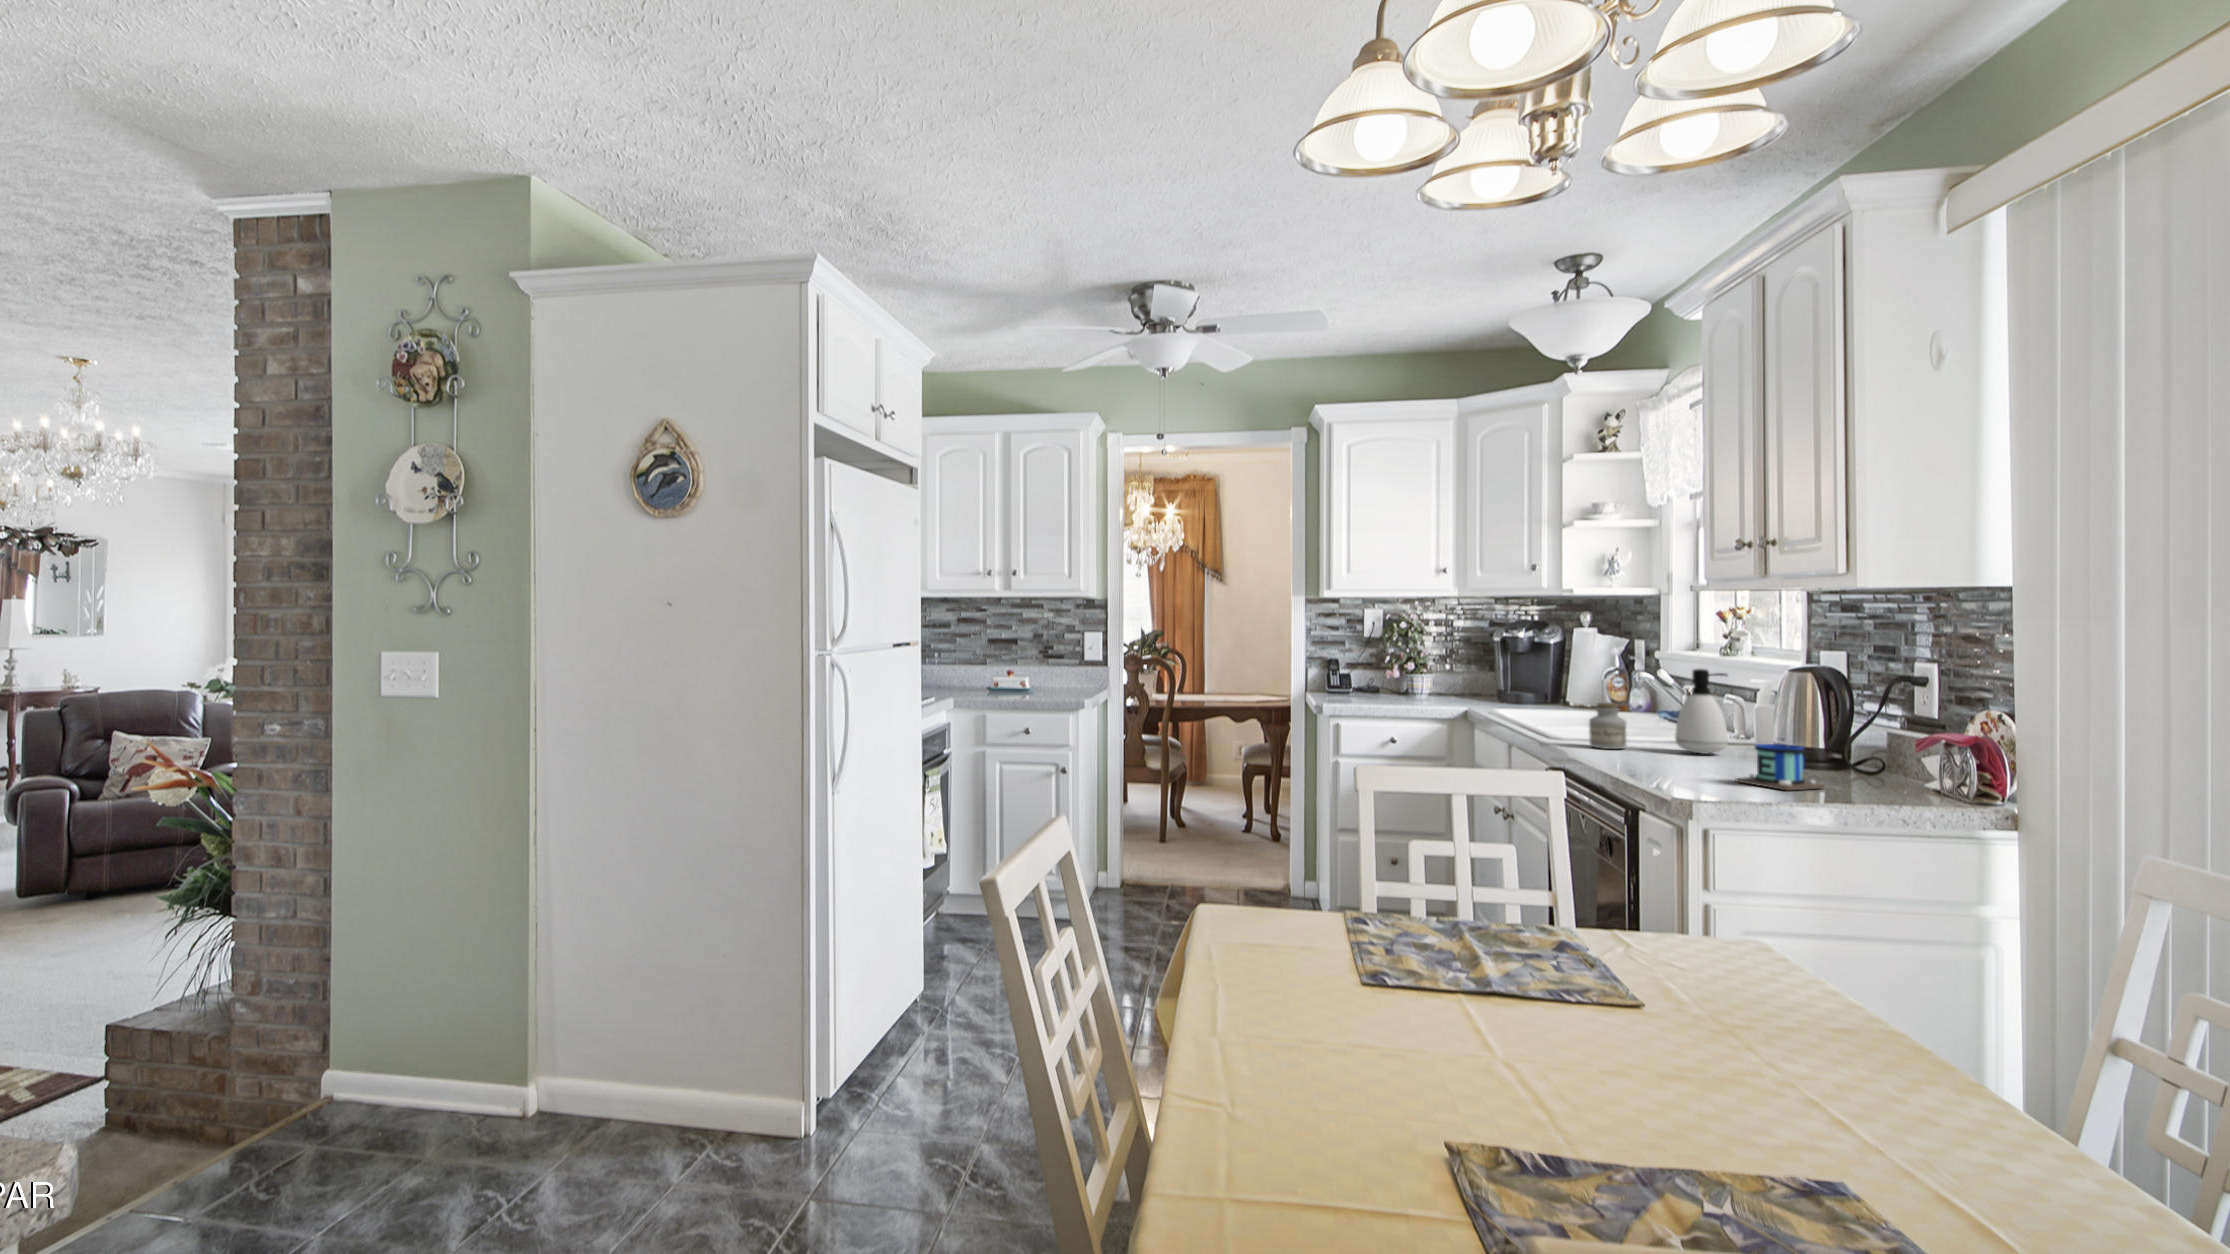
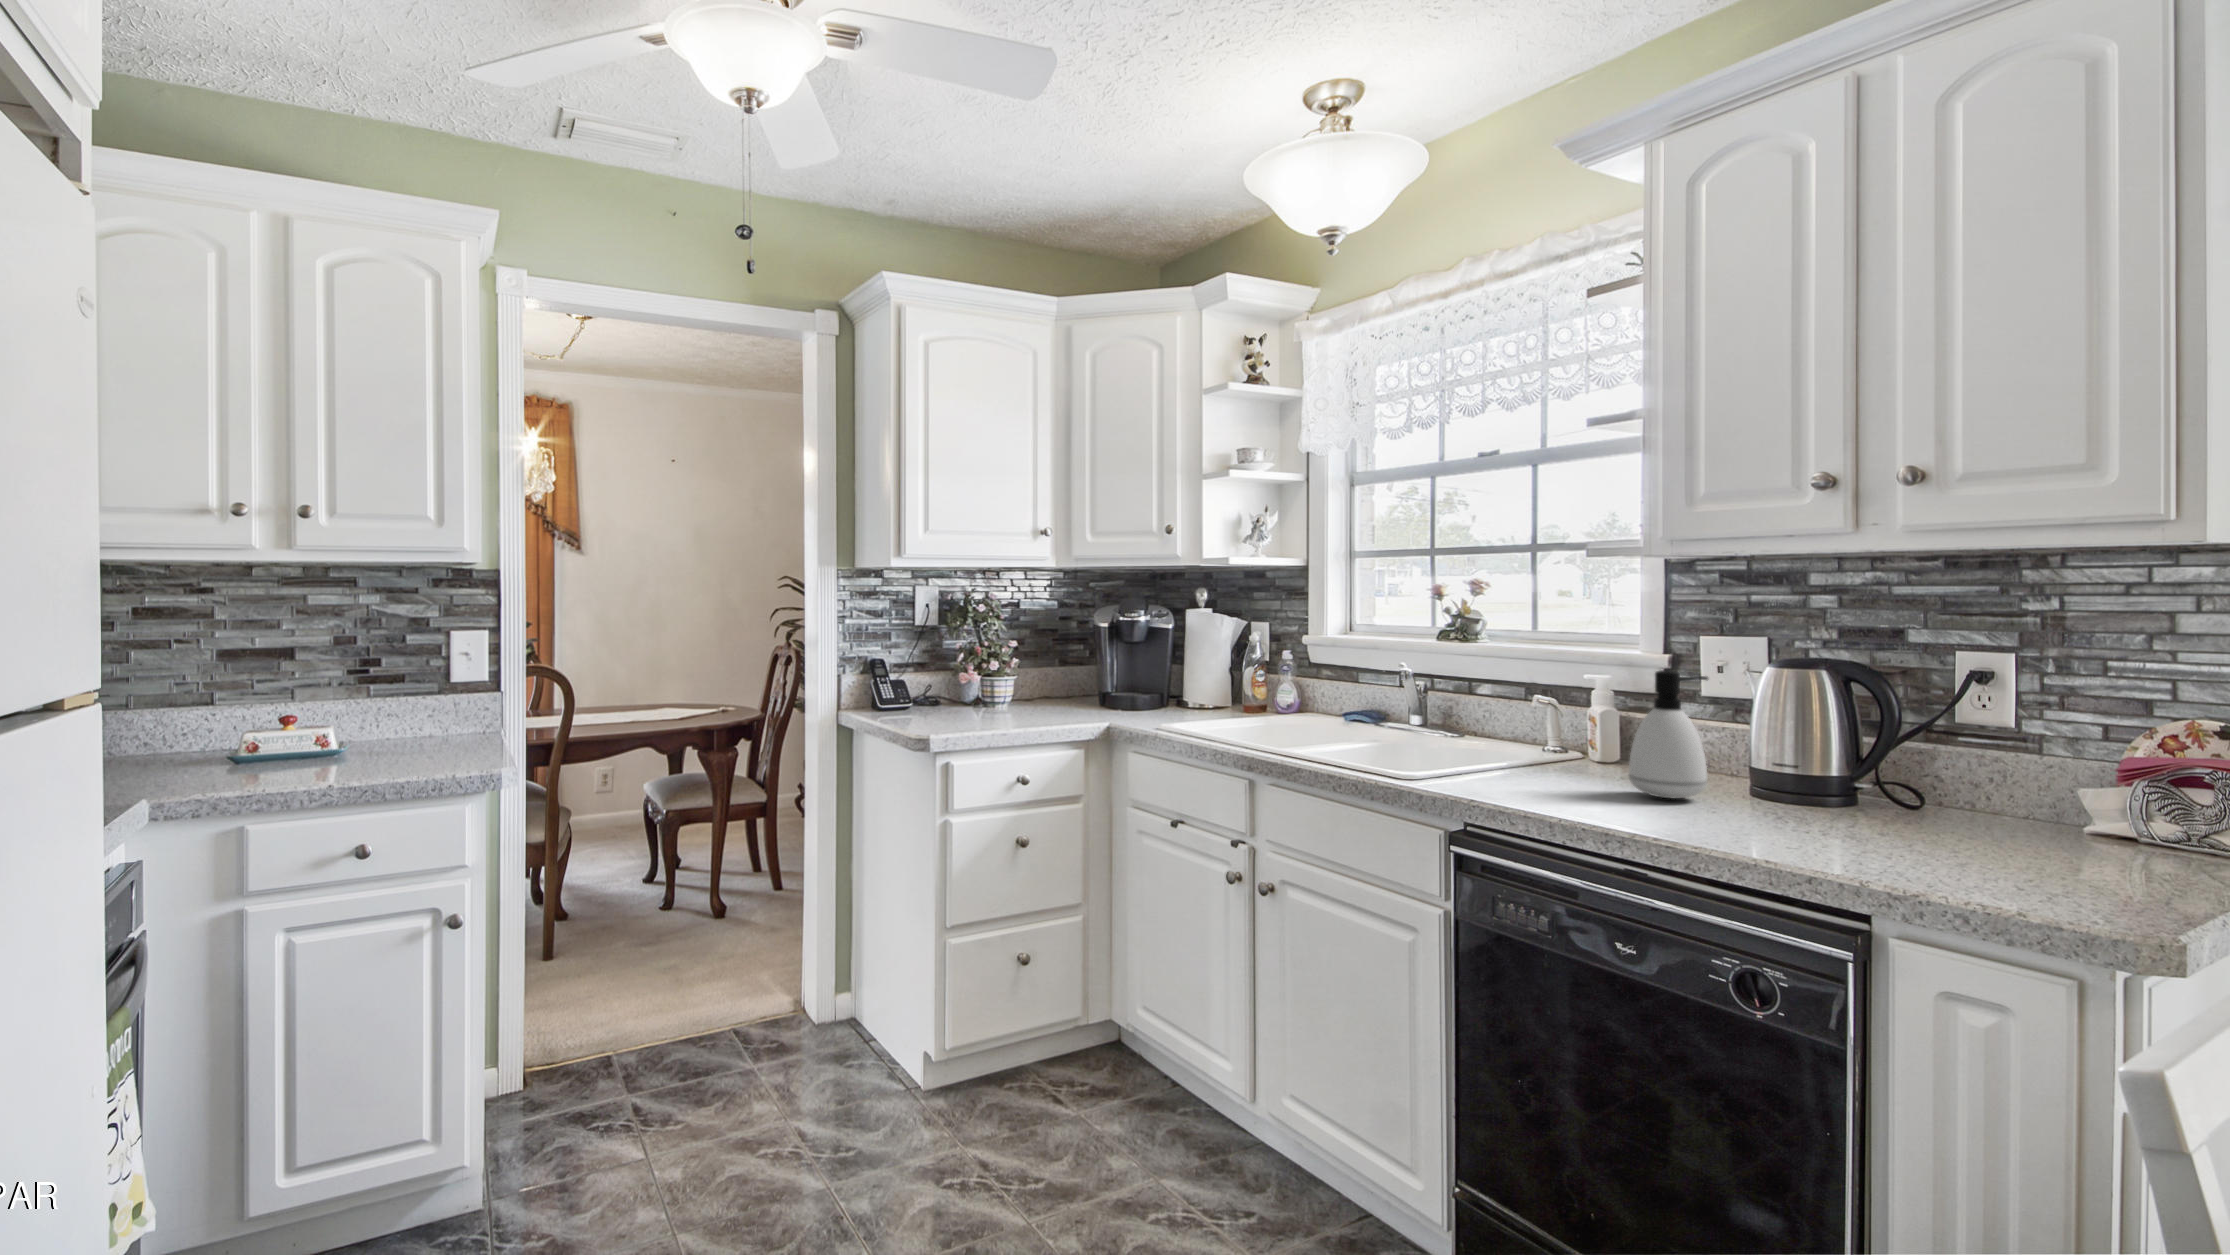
jar: present [1589,703,1626,749] -> none [1520,729,1579,804]
mug: present [1736,719,1825,790] -> none [1982,731,2125,889]

